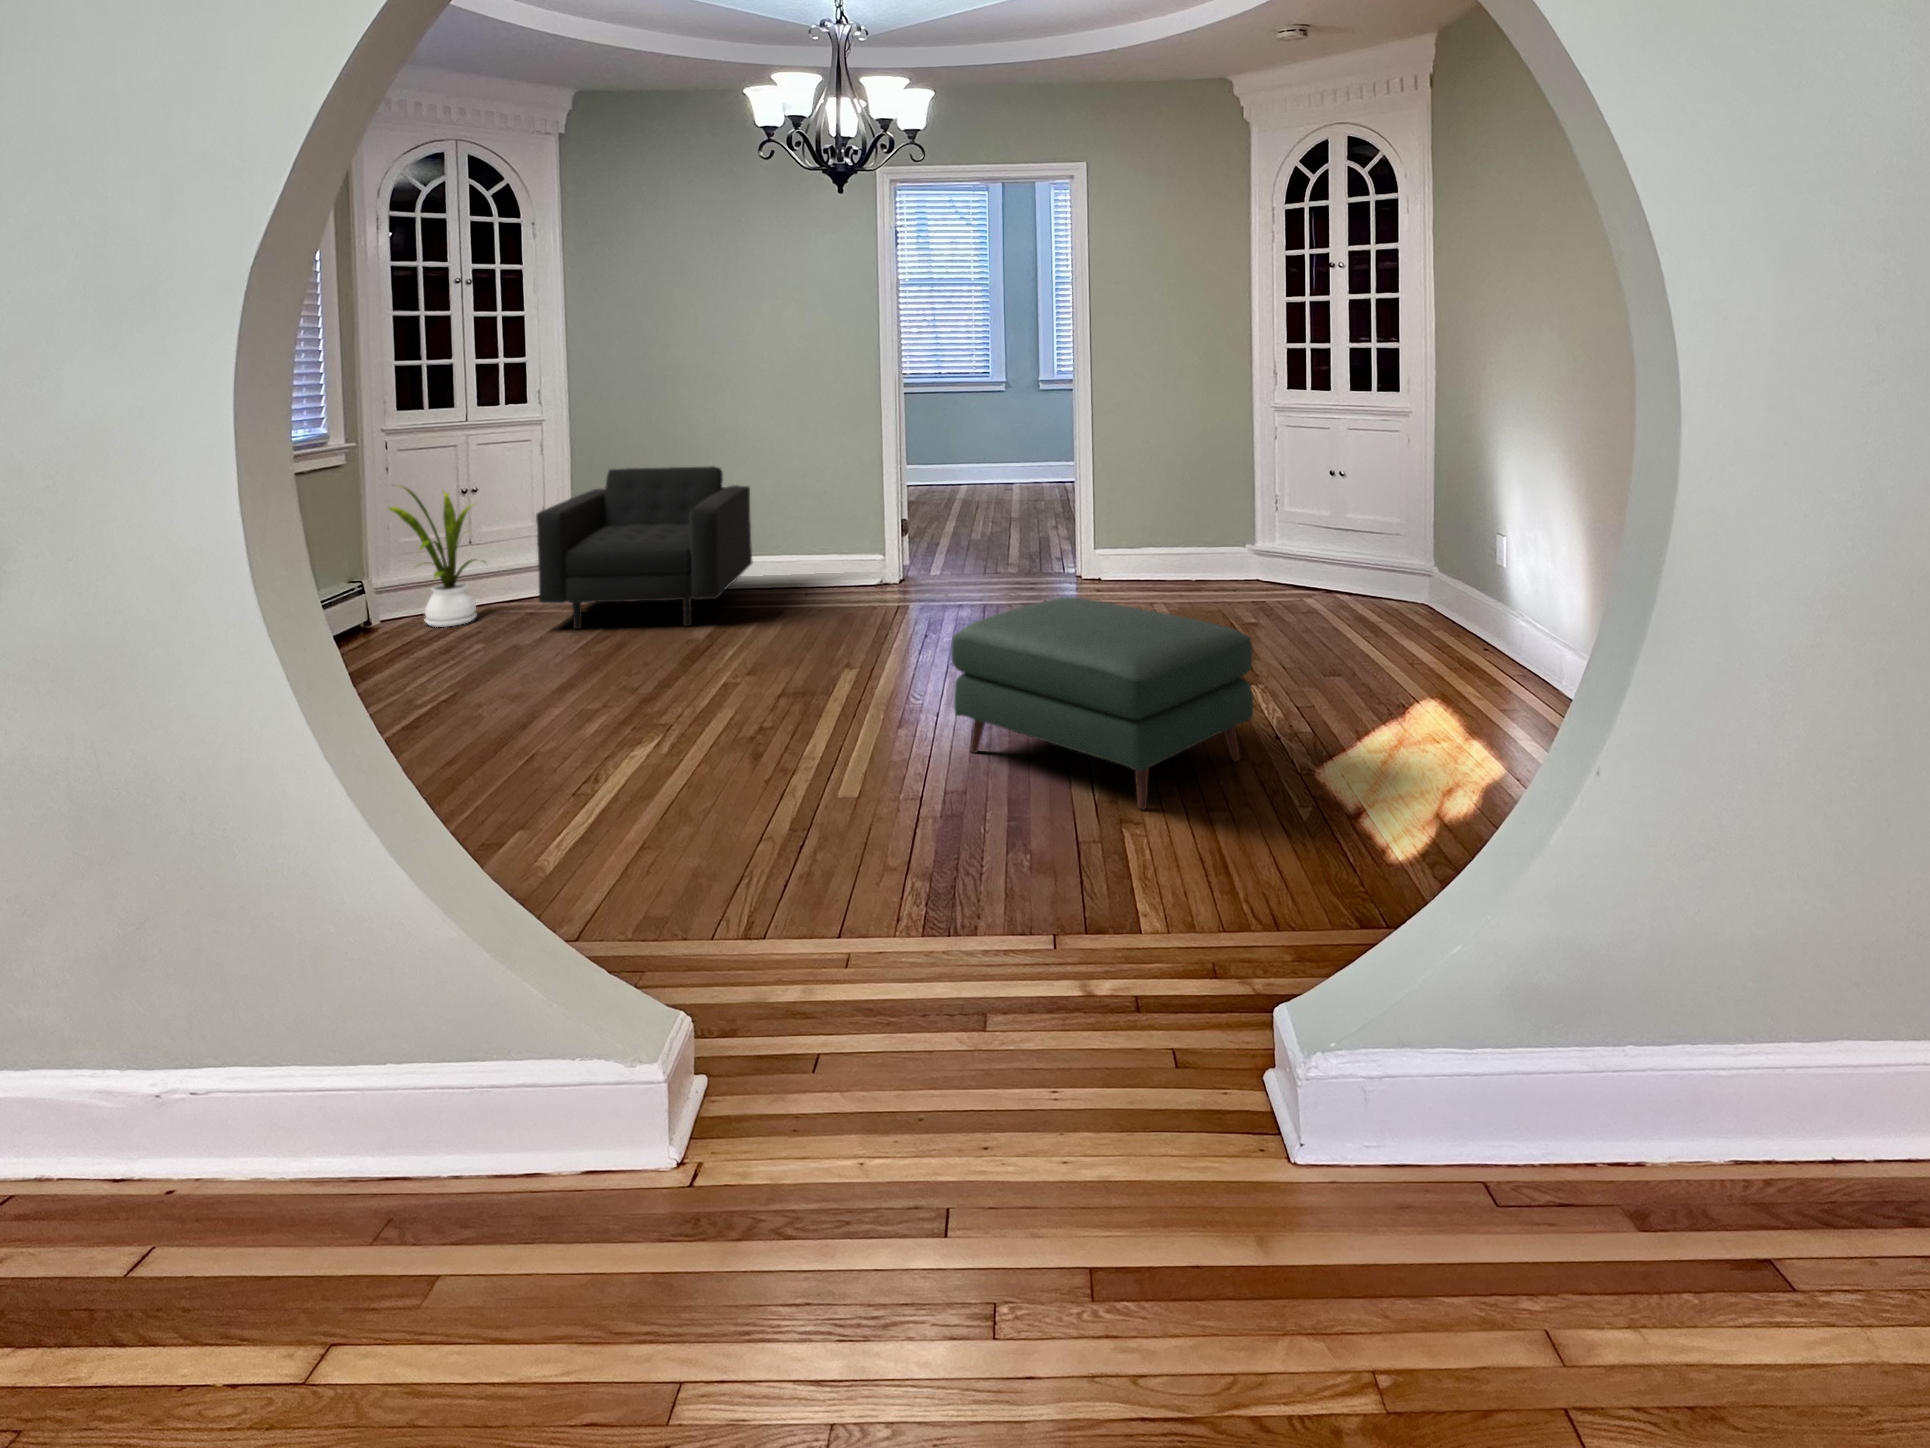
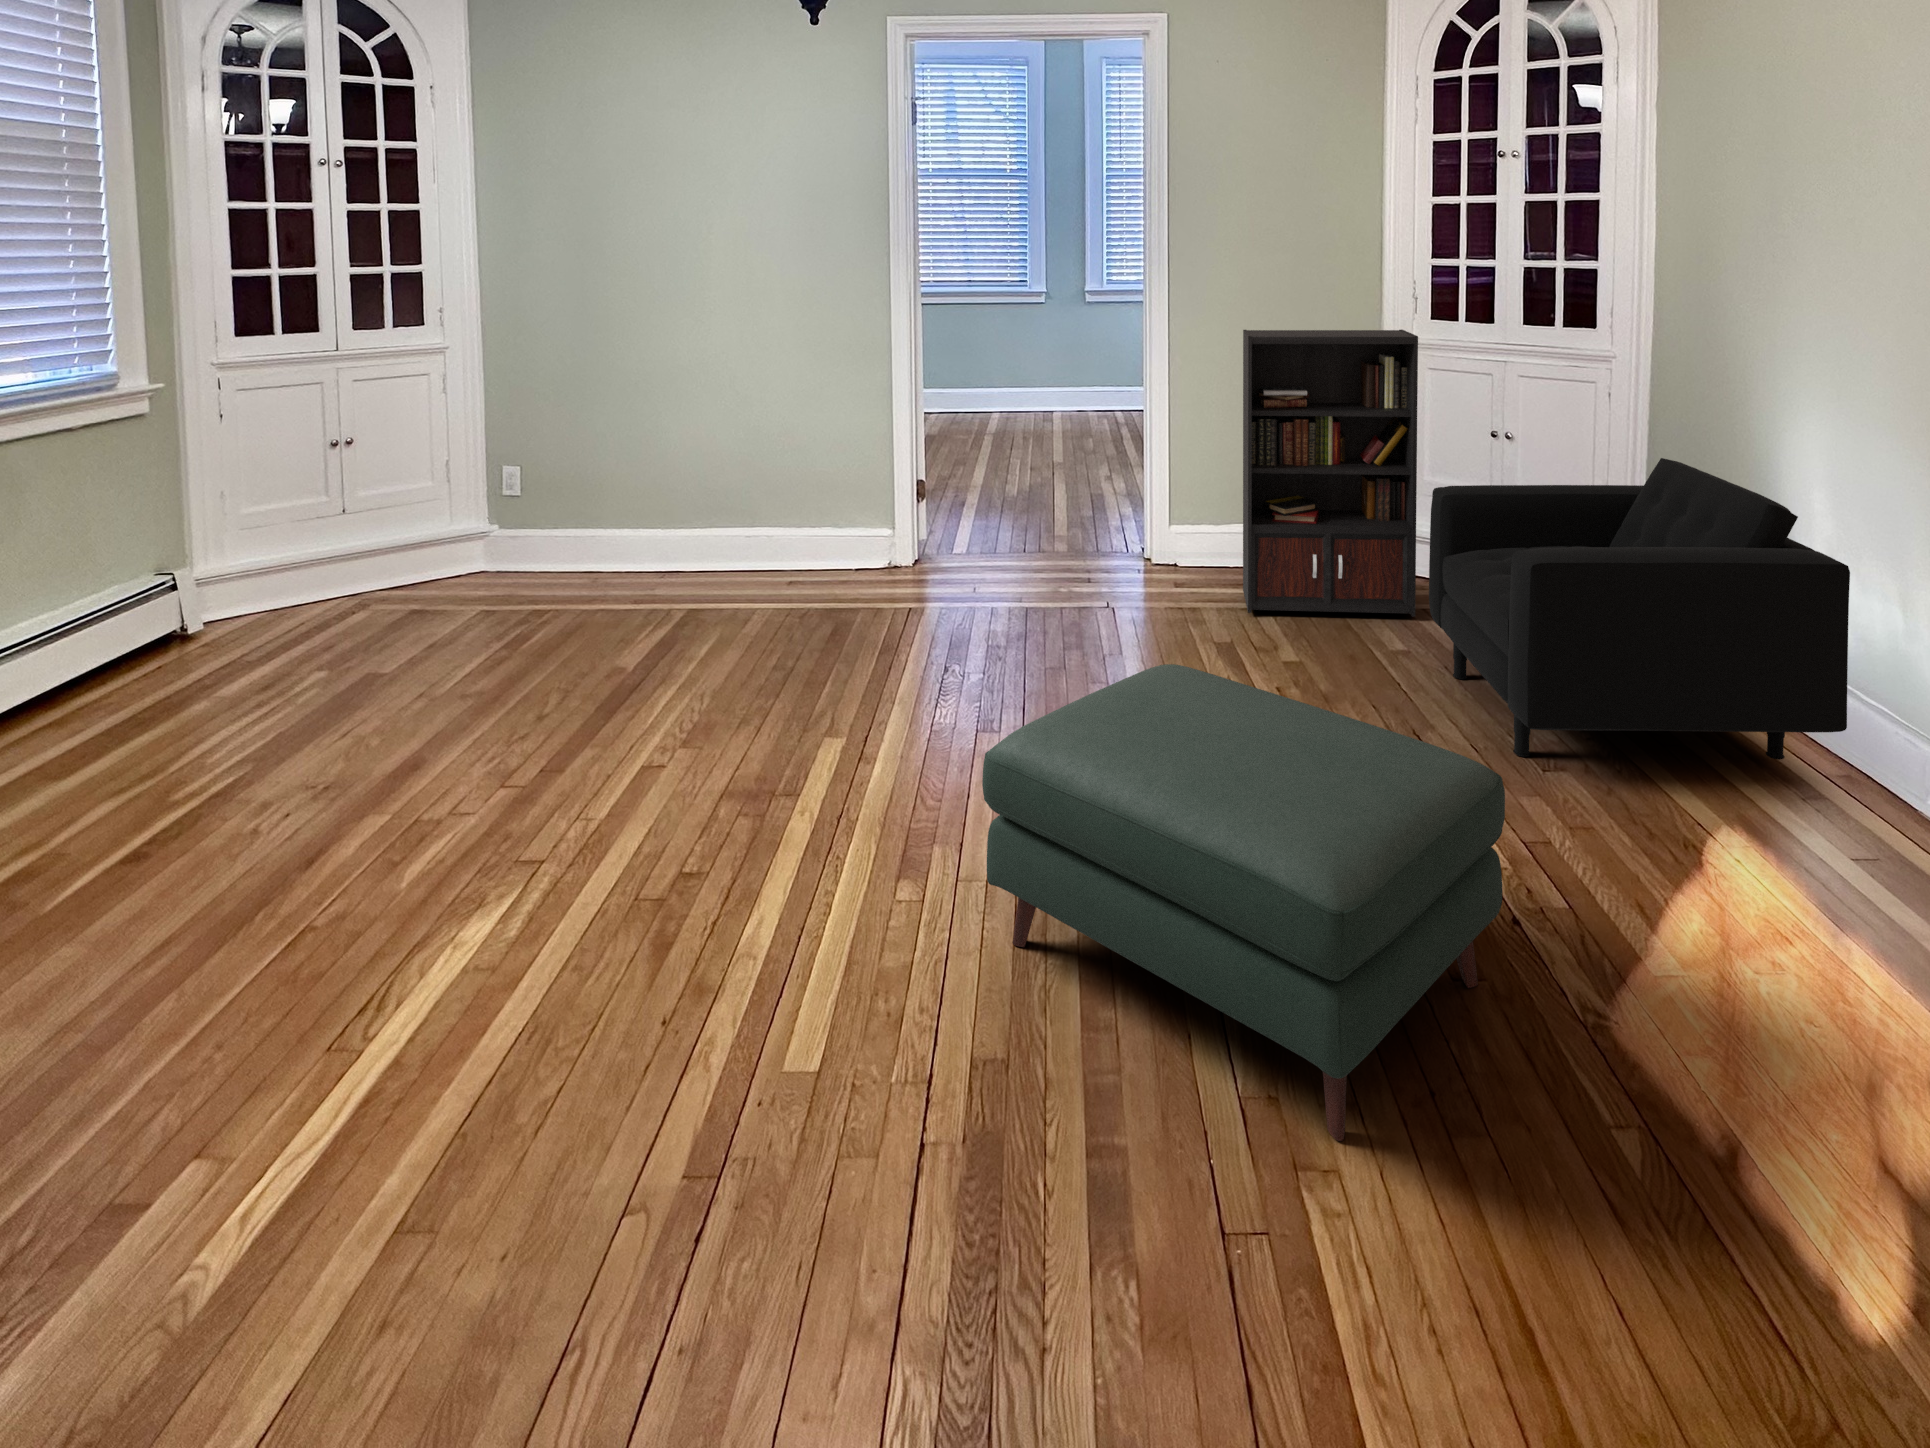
bookcase: none [1144,396,1294,605] -> present [1243,330,1418,617]
armchair: present [536,466,753,629] -> present [1429,458,1850,760]
house plant: present [389,487,486,627] -> none [209,440,363,631]

